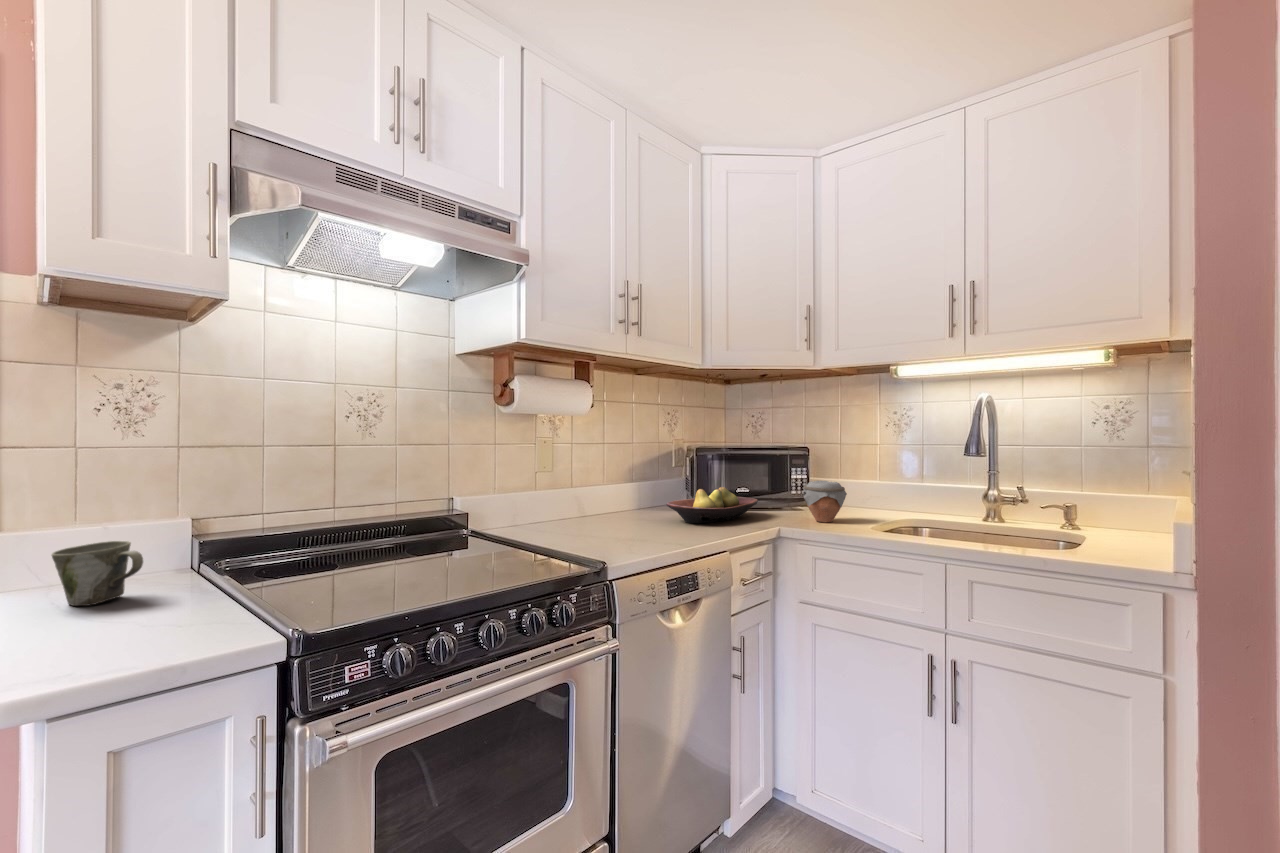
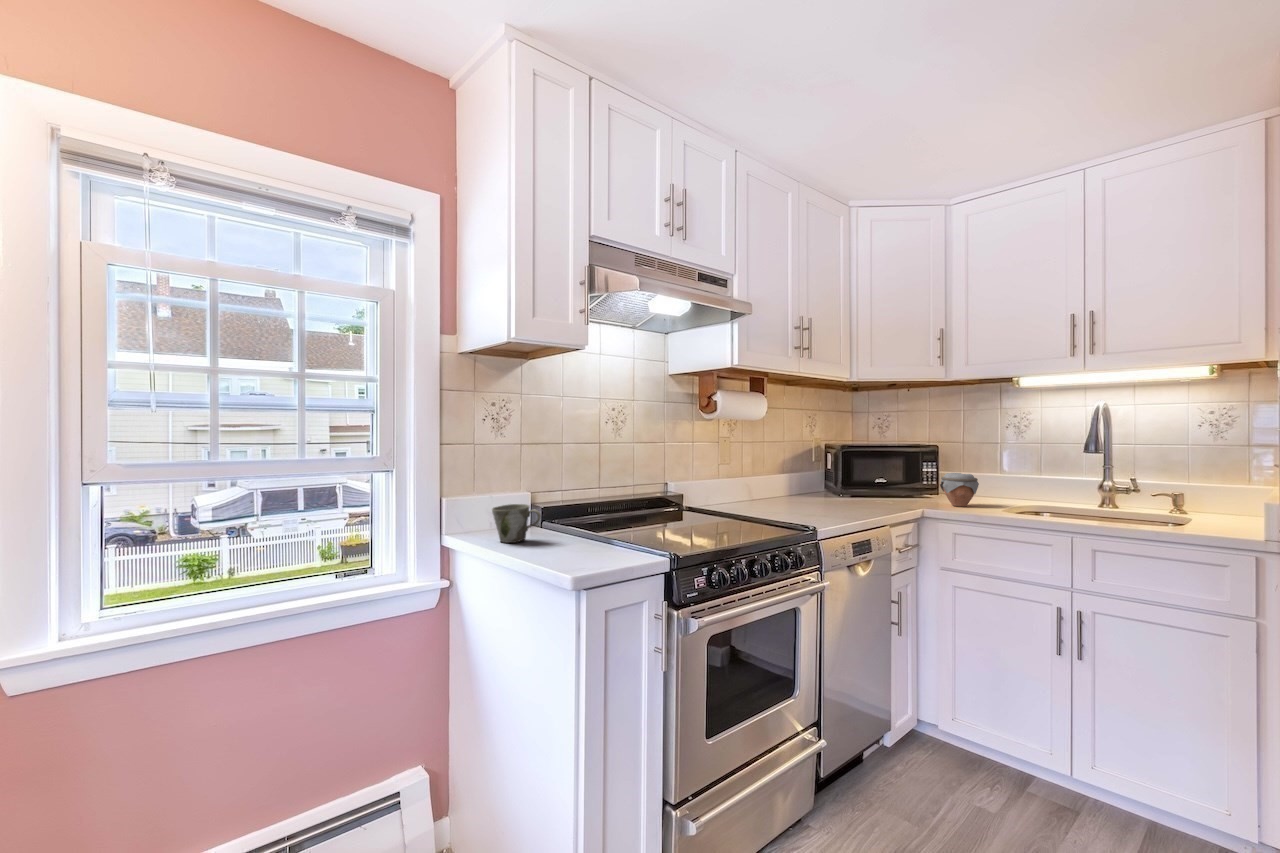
fruit bowl: present [666,487,758,523] -> none [826,478,899,506]

